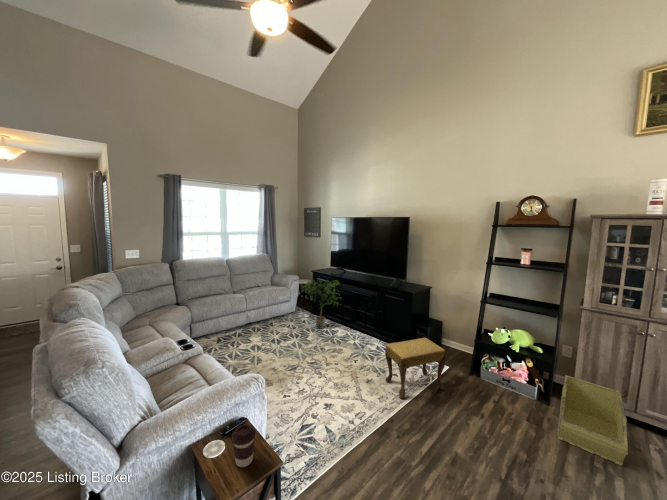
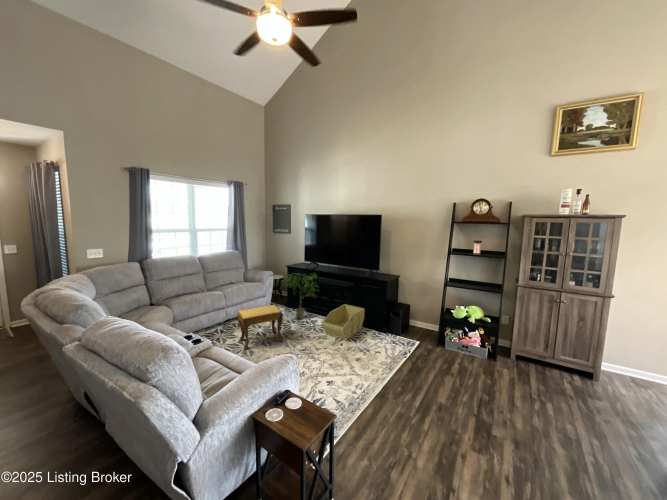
footstool: present [385,338,446,399] -> present [238,305,283,350]
storage bin: present [557,375,628,466] -> present [322,304,365,340]
coffee cup: present [232,424,255,467] -> none [294,390,313,425]

